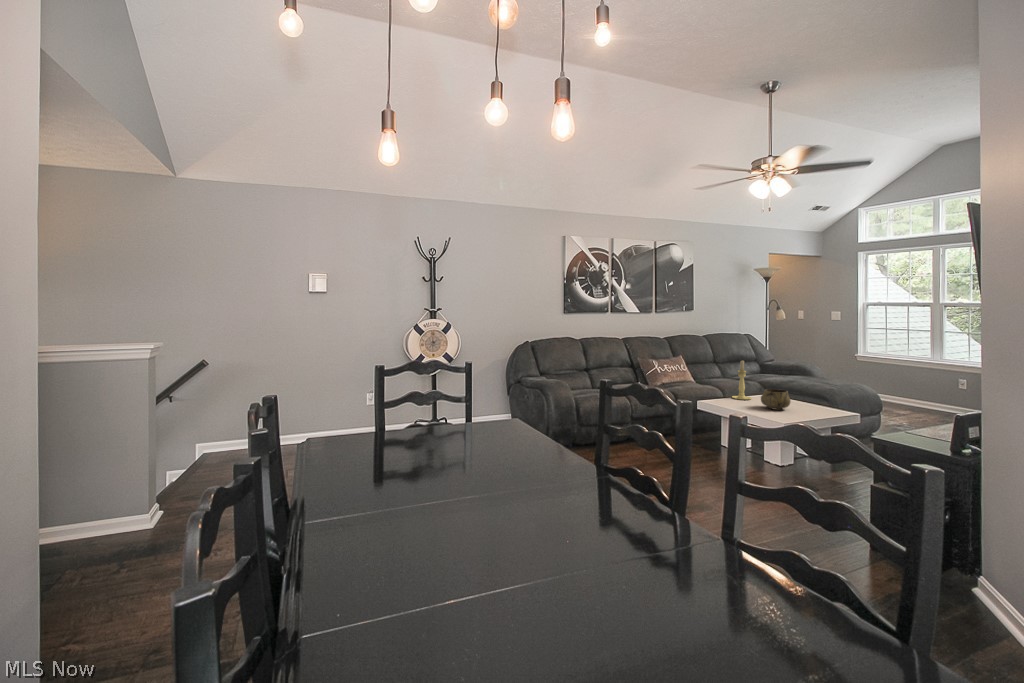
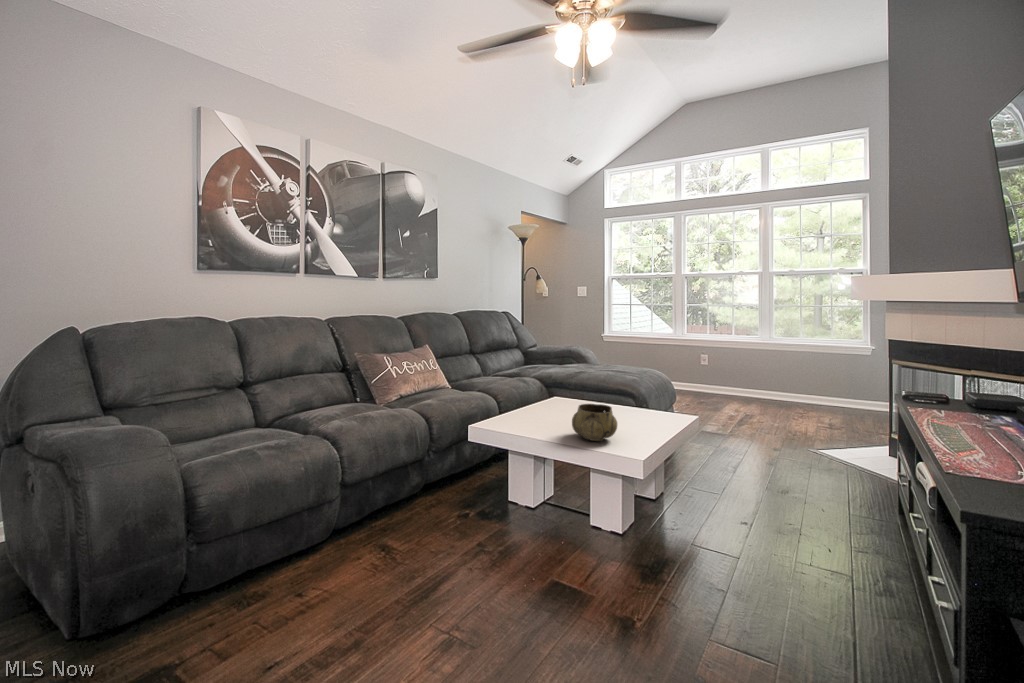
candle holder: present [732,361,751,400] -> none [516,355,546,421]

